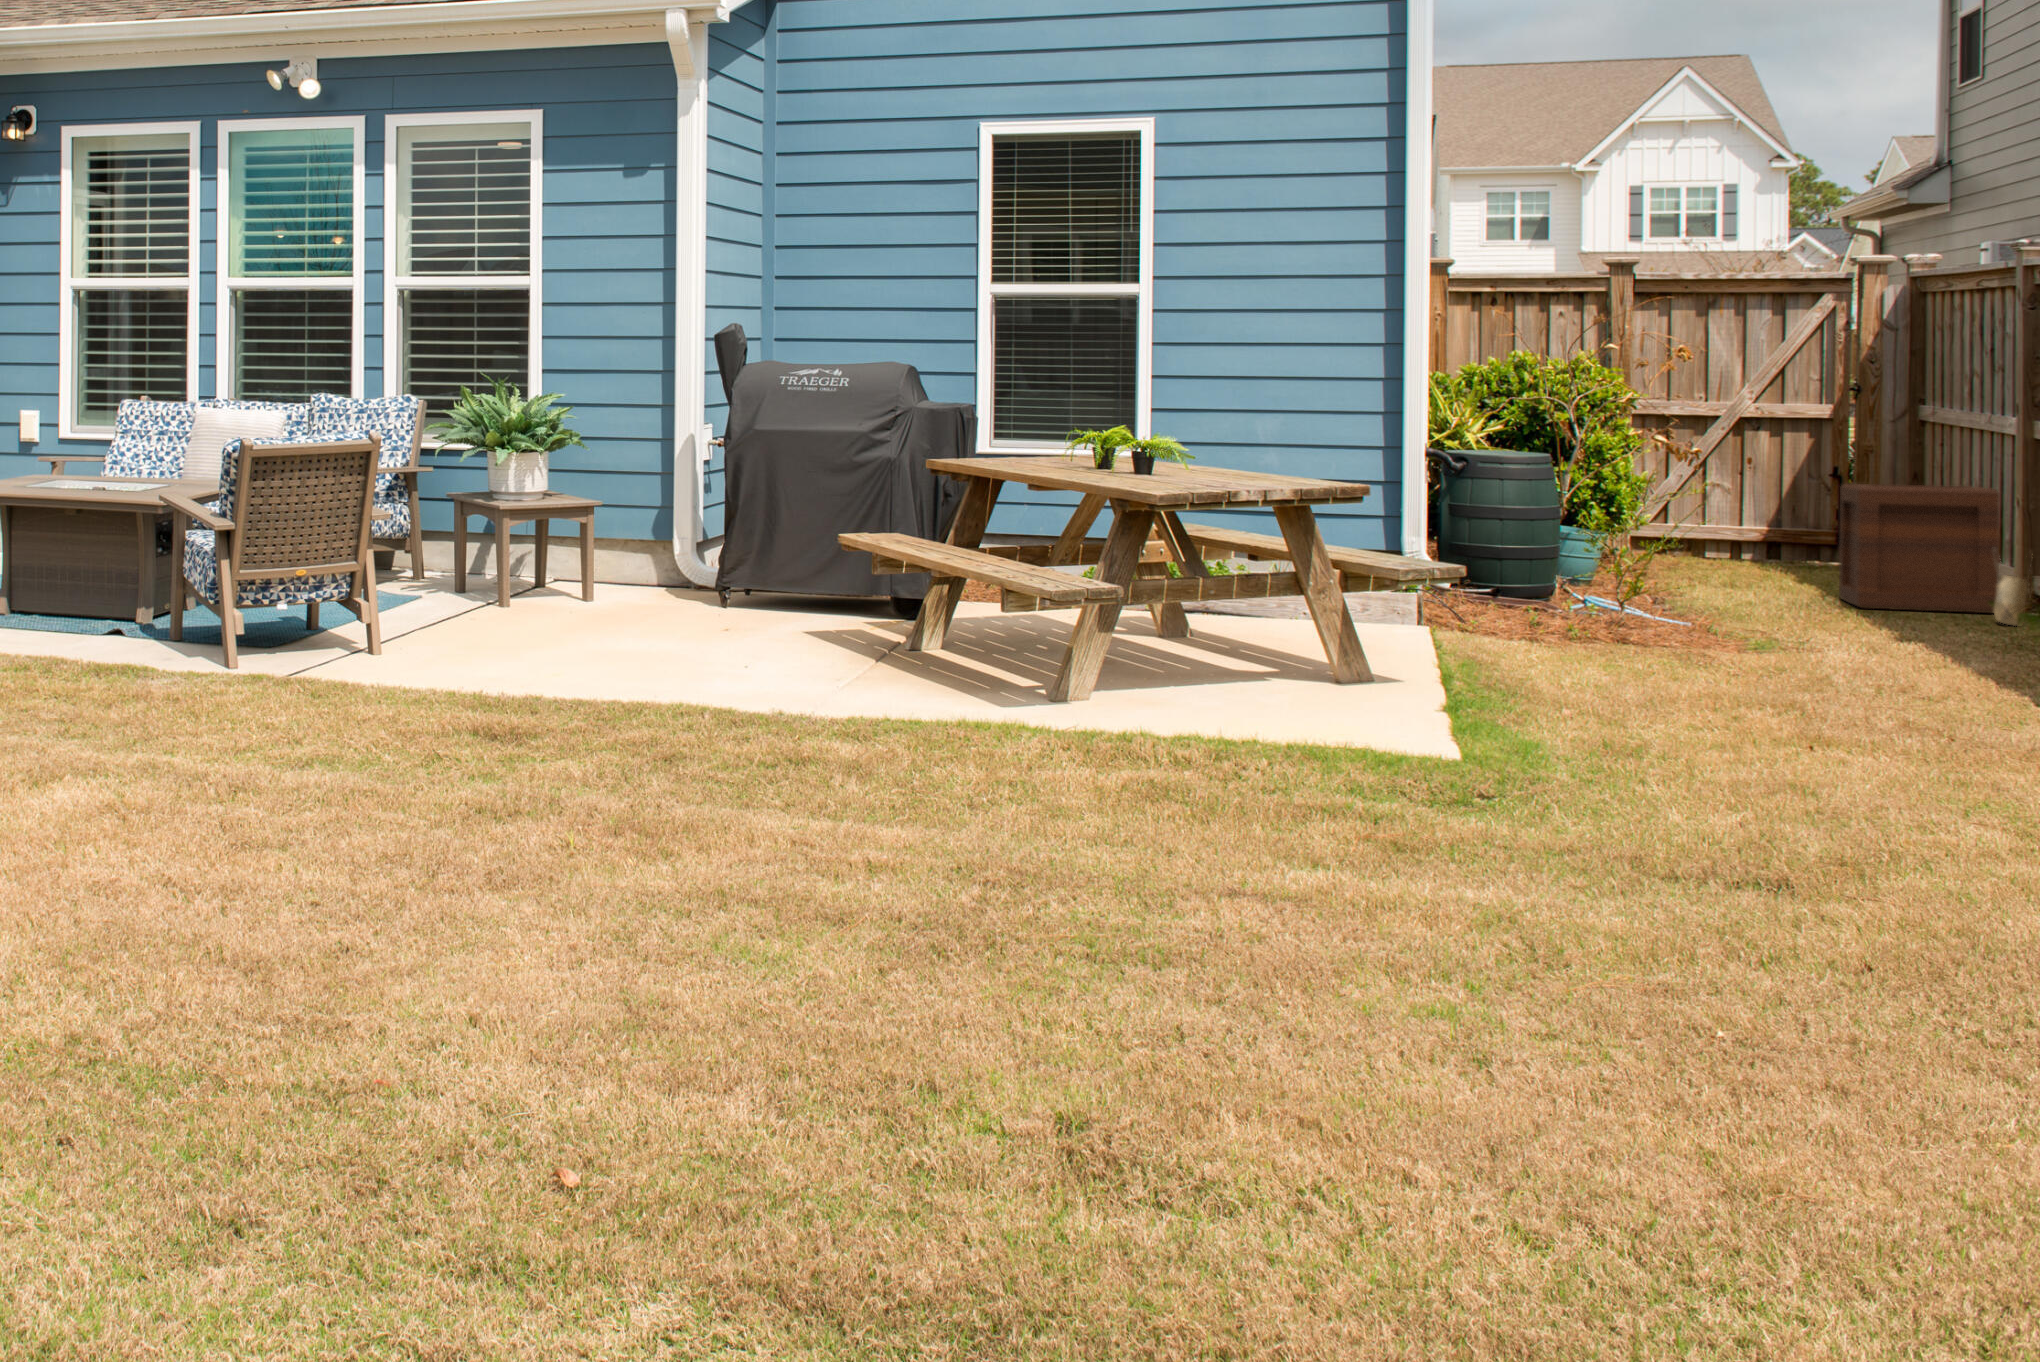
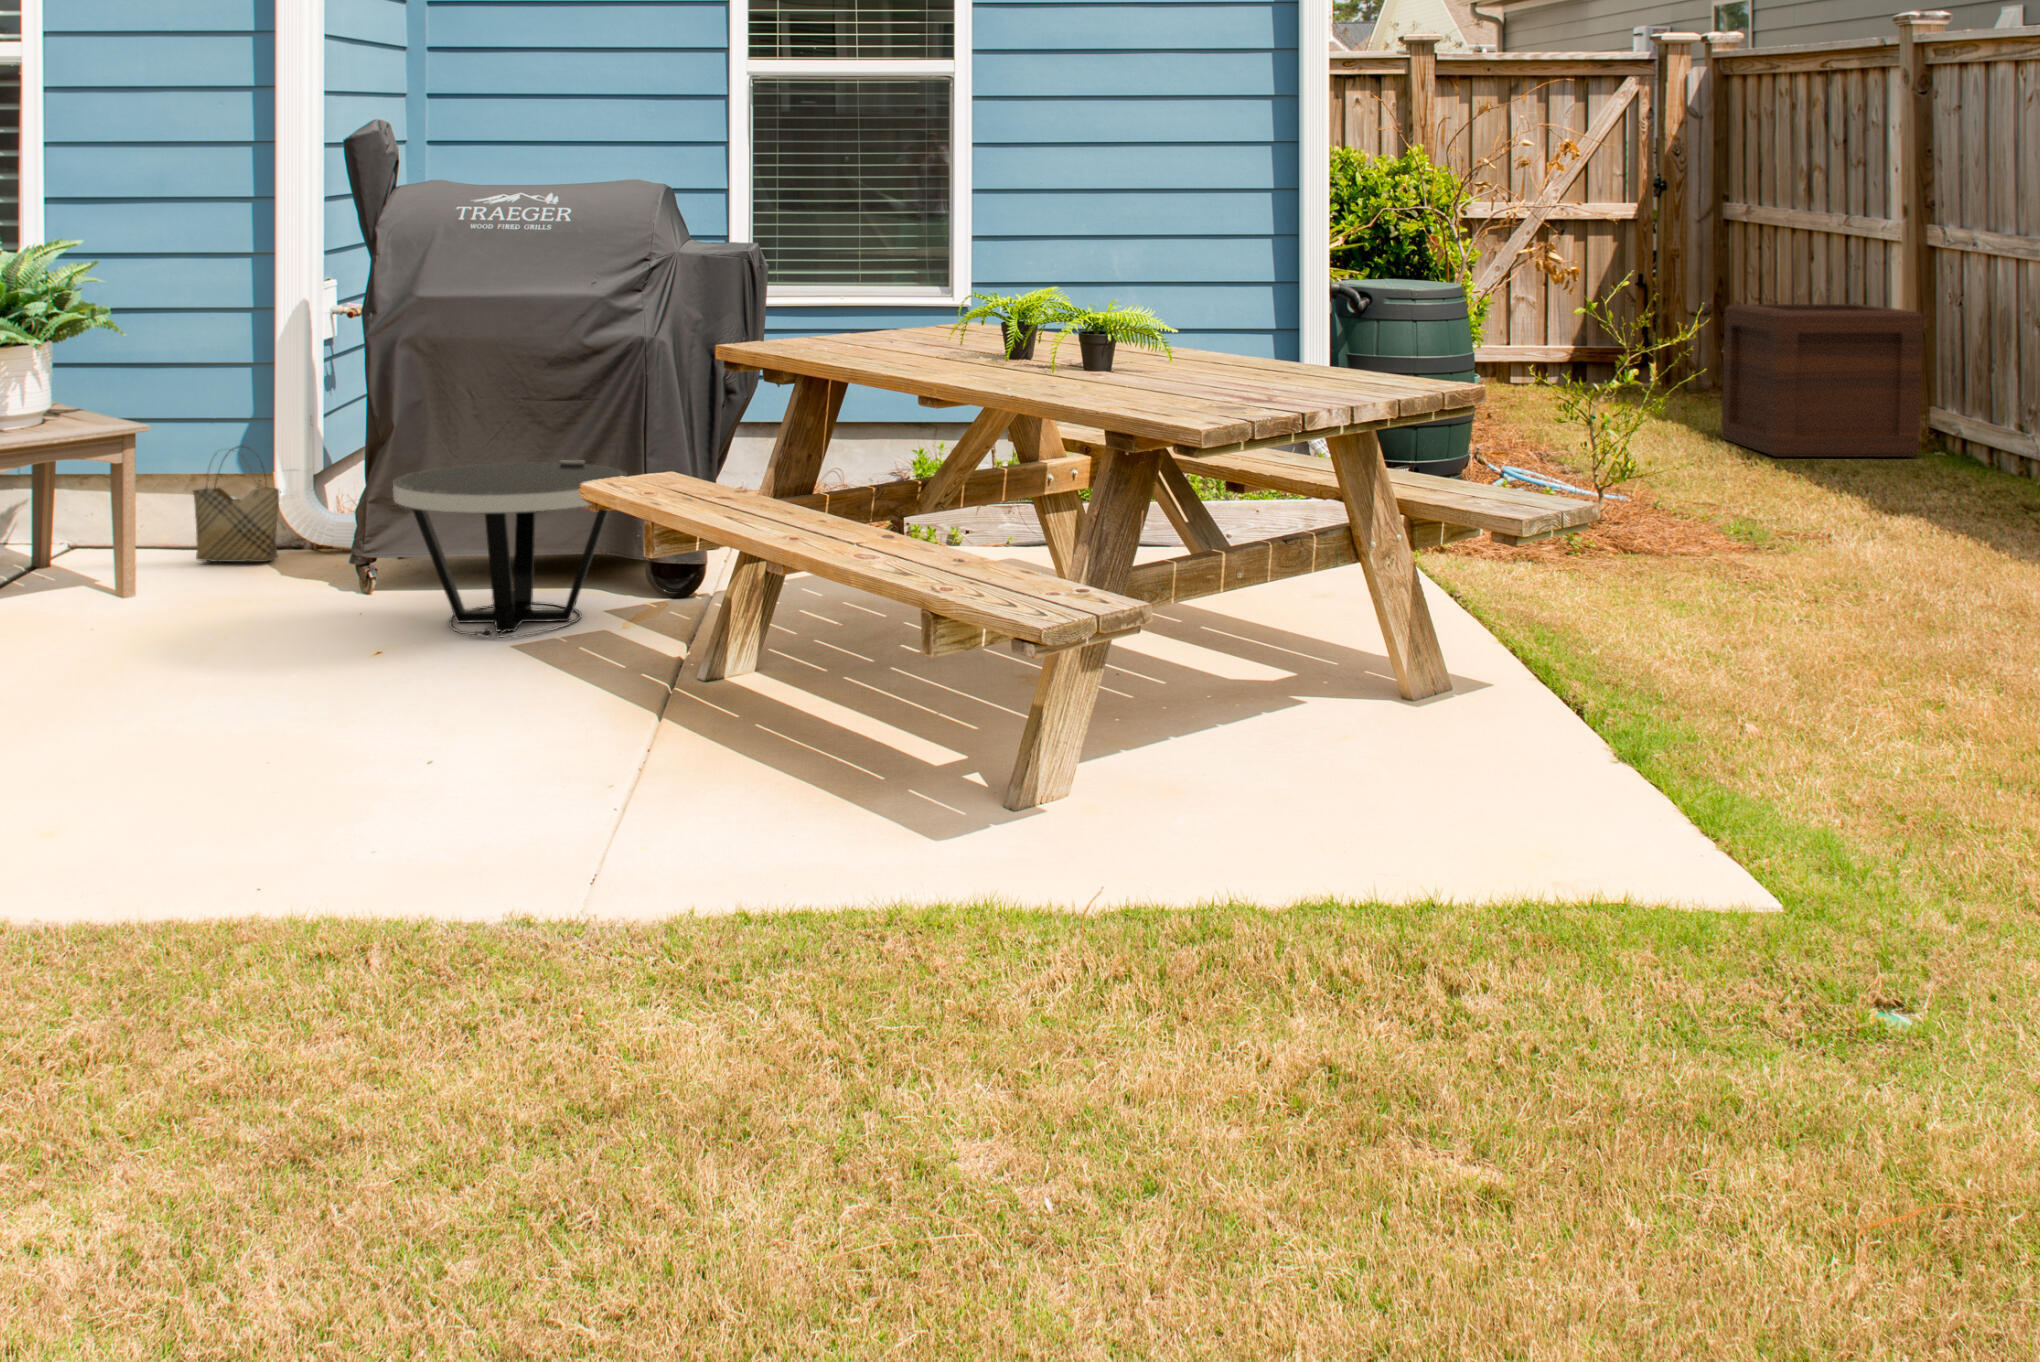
side table: none [738,530,876,626] -> present [393,460,627,638]
woven basket: present [1993,548,2028,626] -> present [193,447,279,562]

